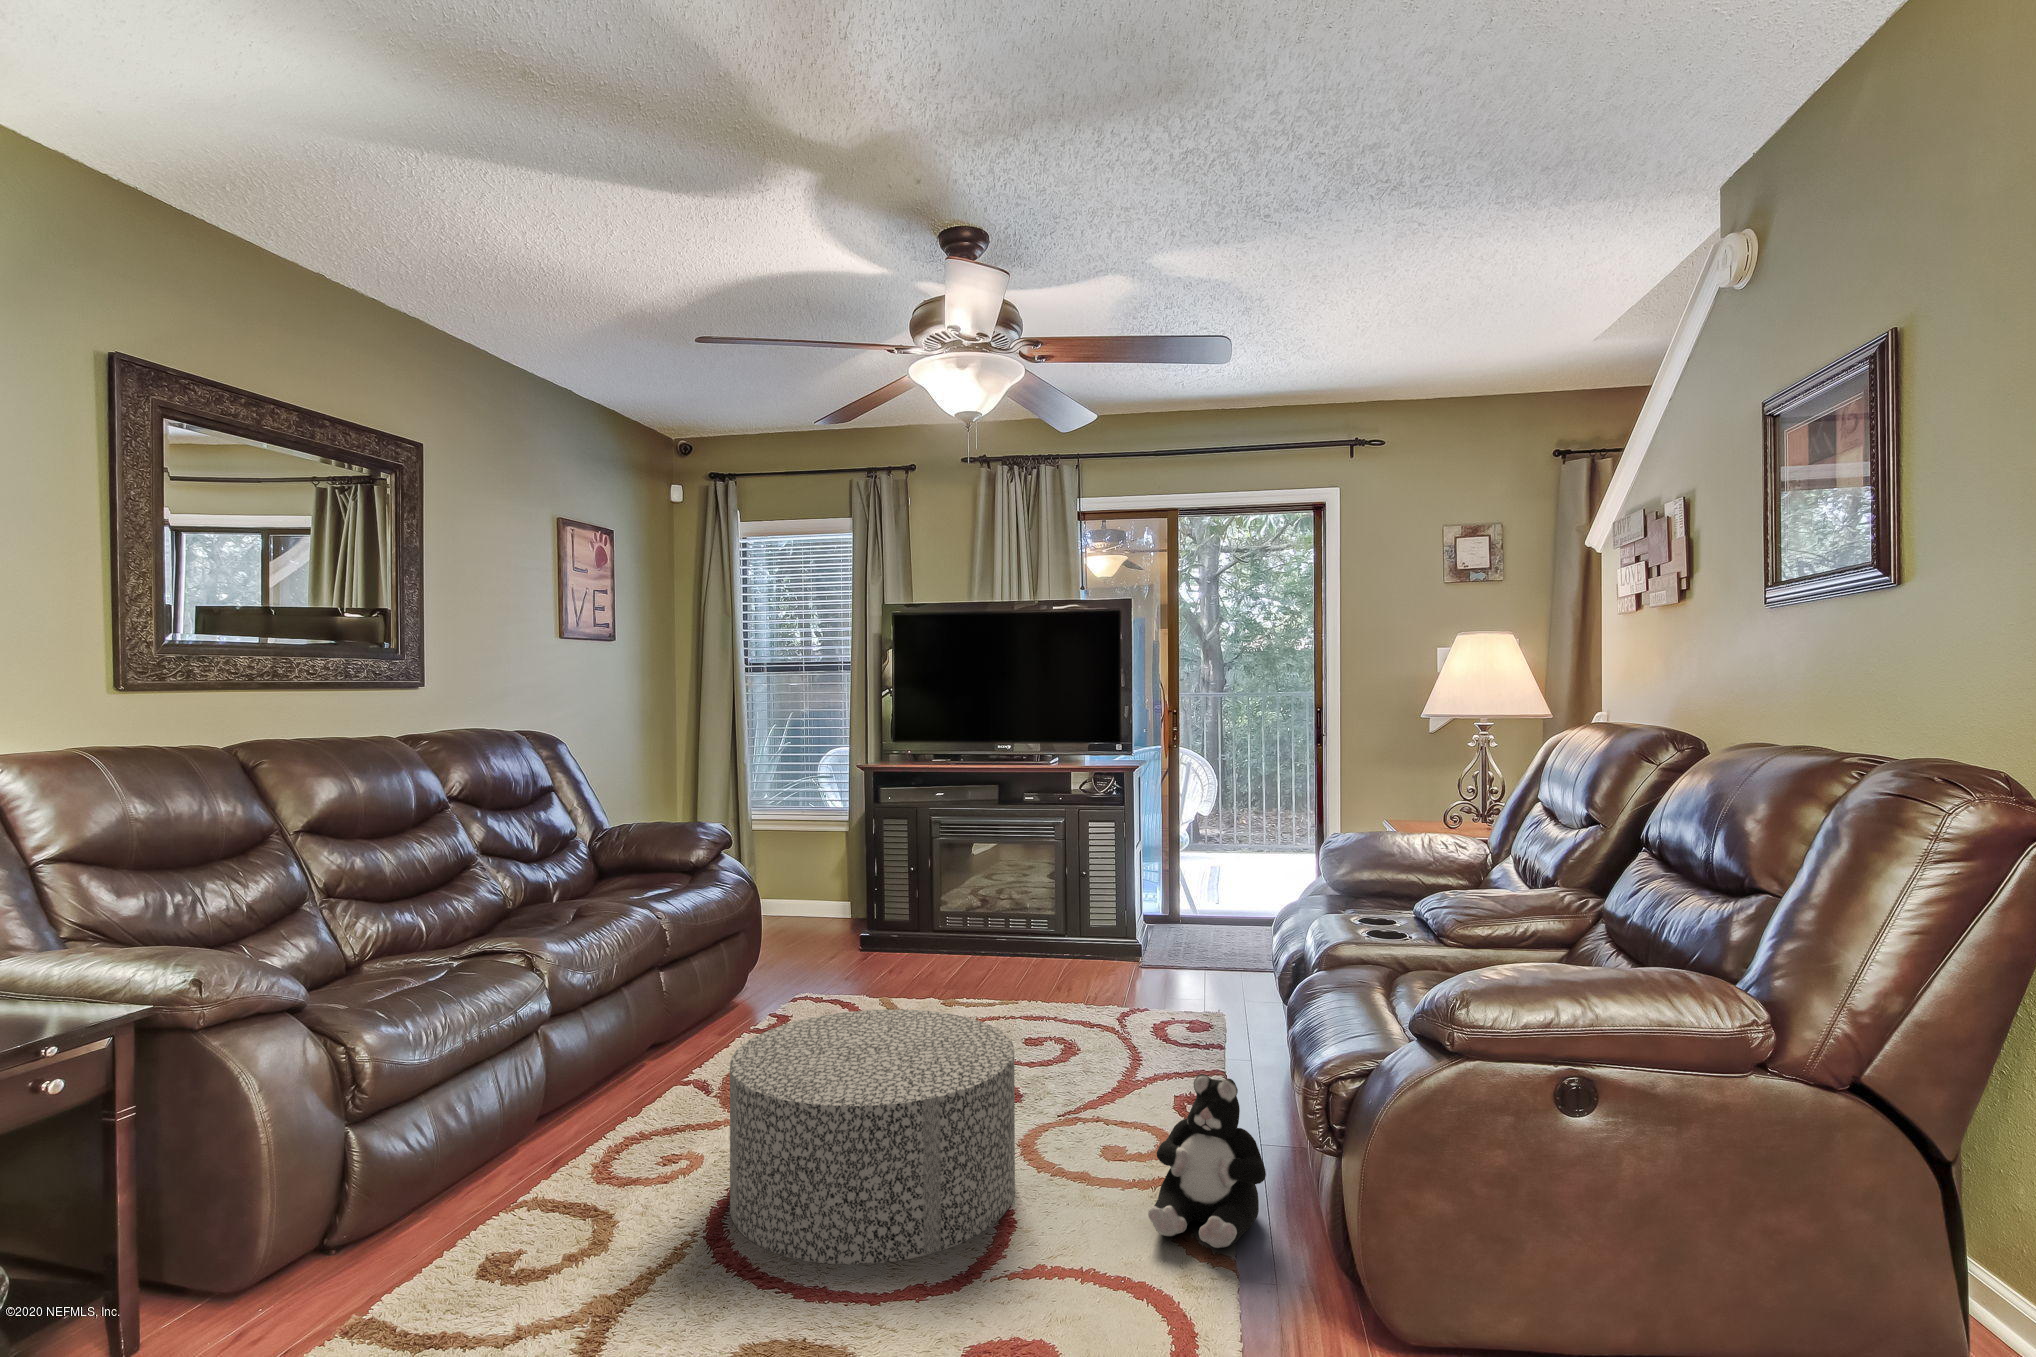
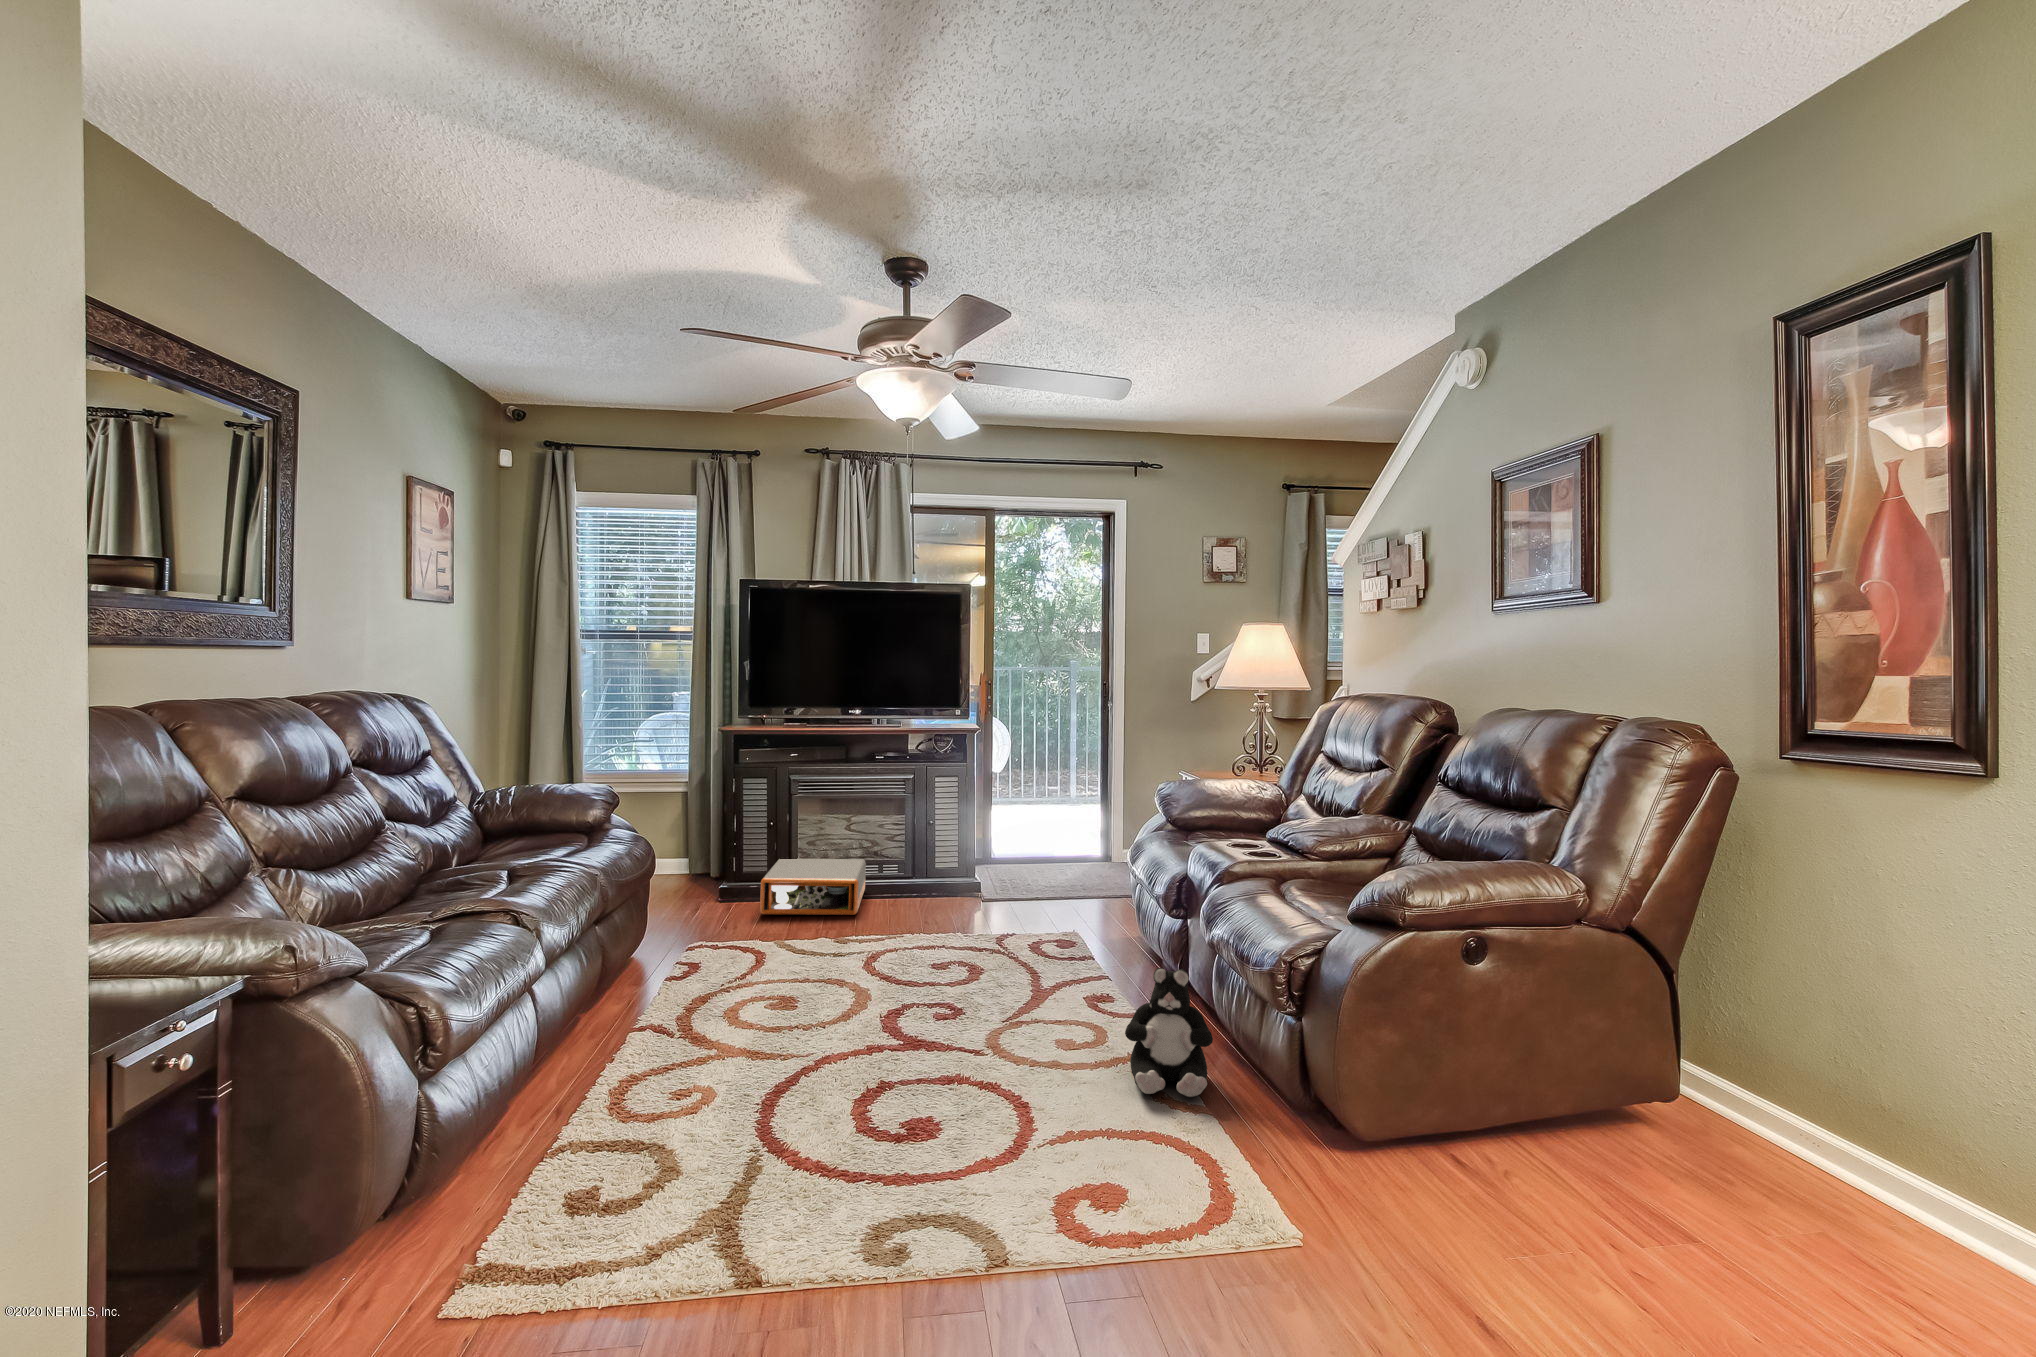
storage box: none [884,909,1015,978] -> present [760,858,866,915]
ottoman: present [730,1010,1015,1264] -> none [767,939,1014,1154]

